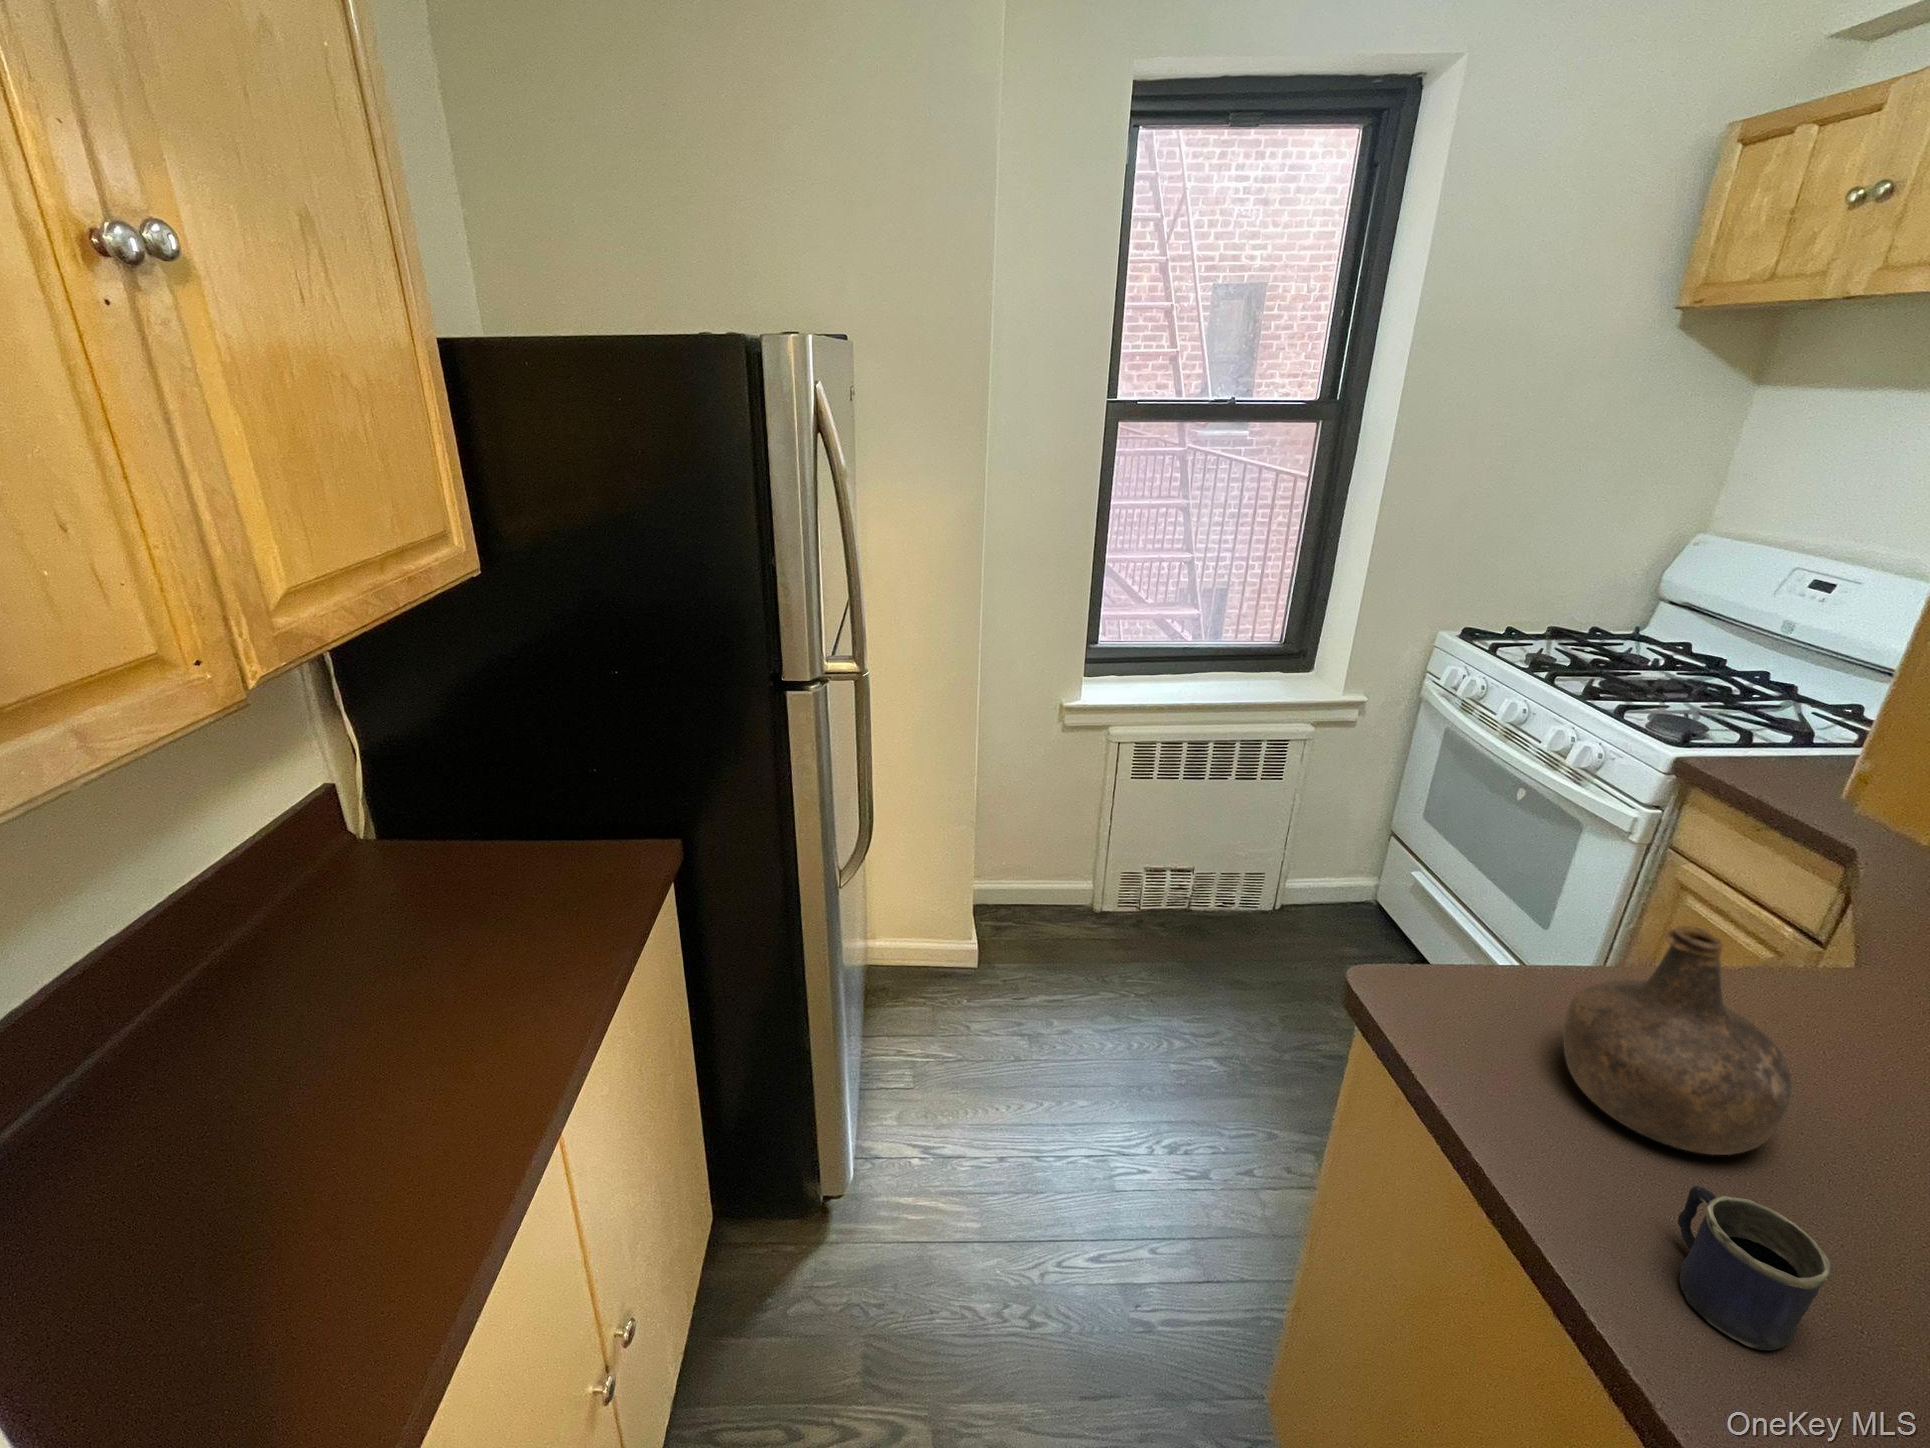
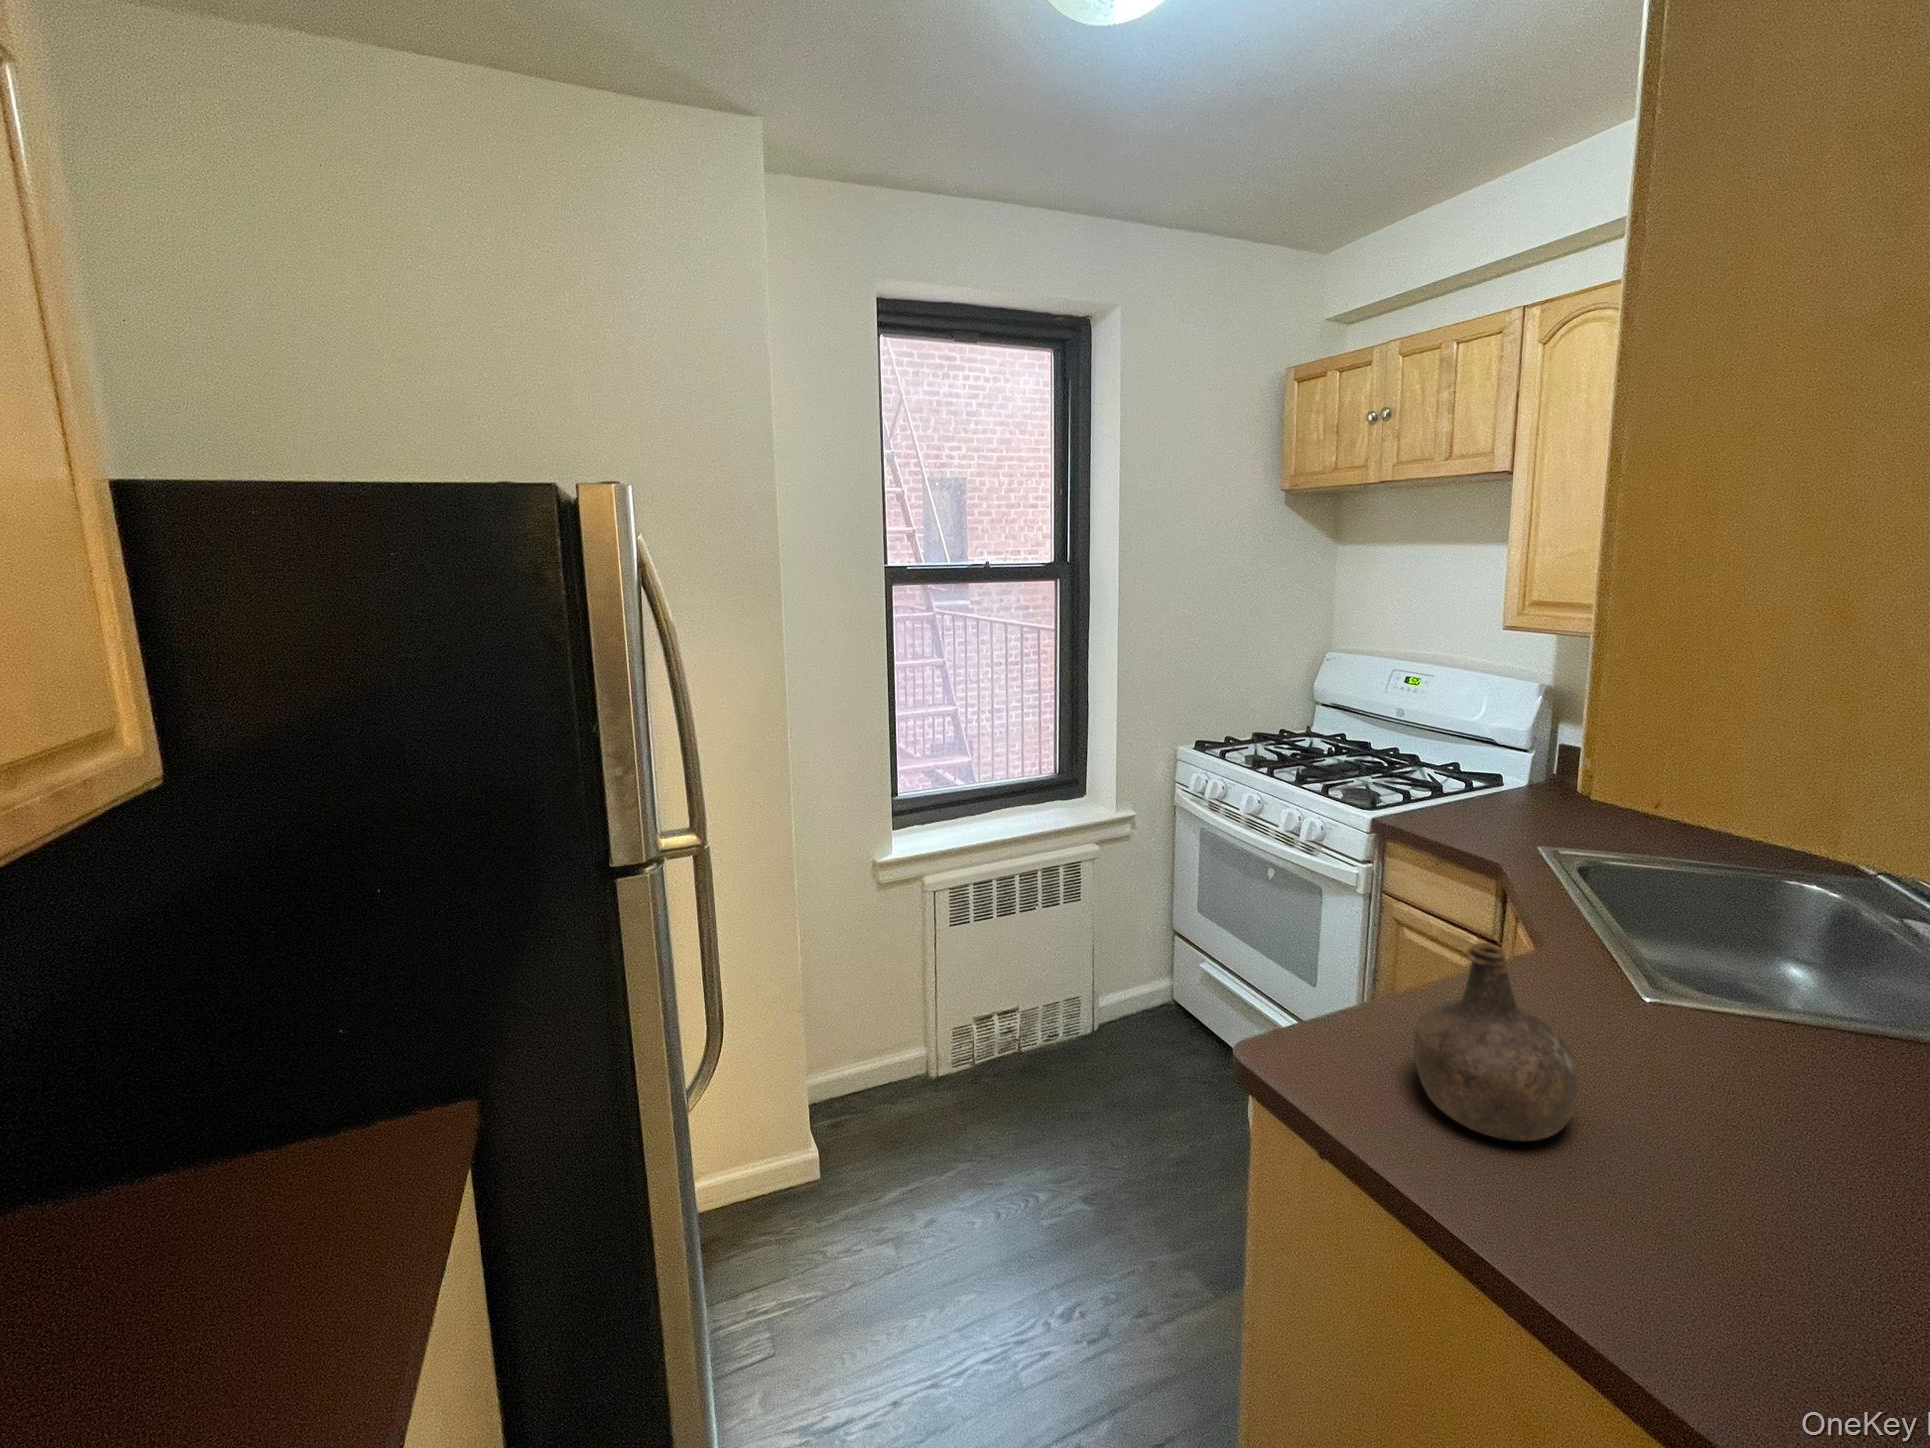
mug: present [1678,1186,1831,1350] -> none [1558,1166,1676,1302]

